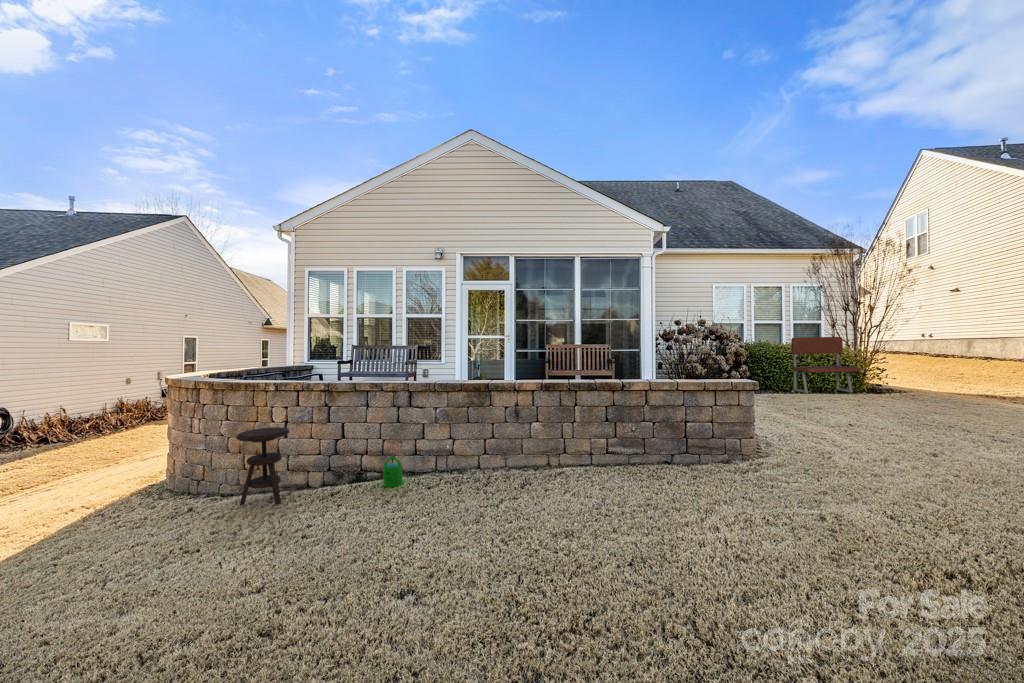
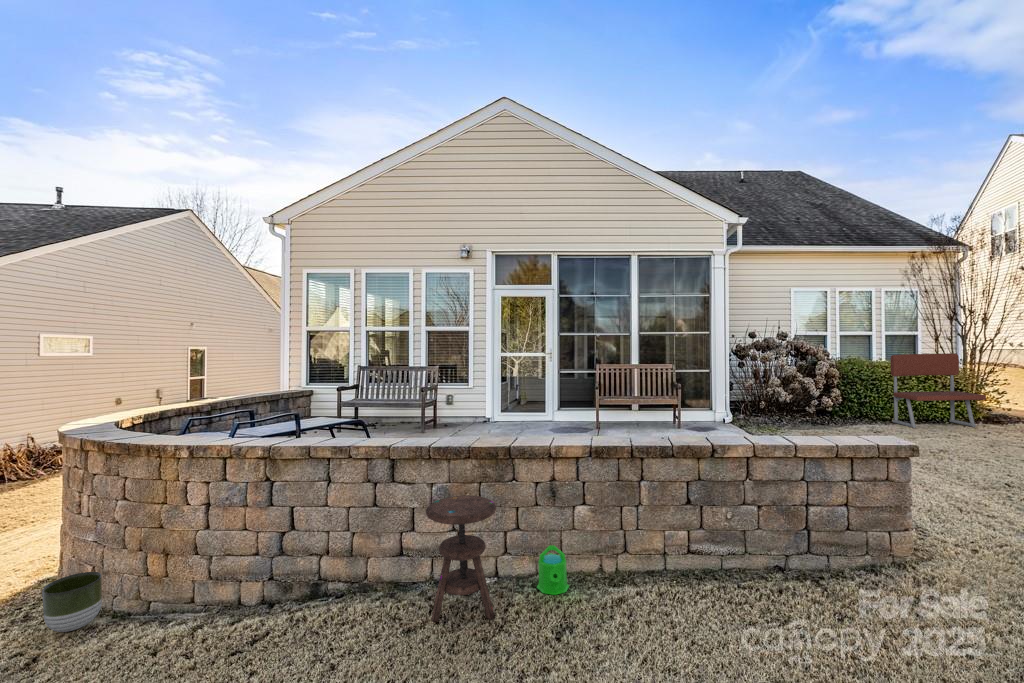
side table: present [236,427,289,506] -> present [426,495,496,622]
watering can: present [383,456,404,487] -> present [537,545,569,595]
planter: none [178,467,214,503] -> present [42,572,102,632]

